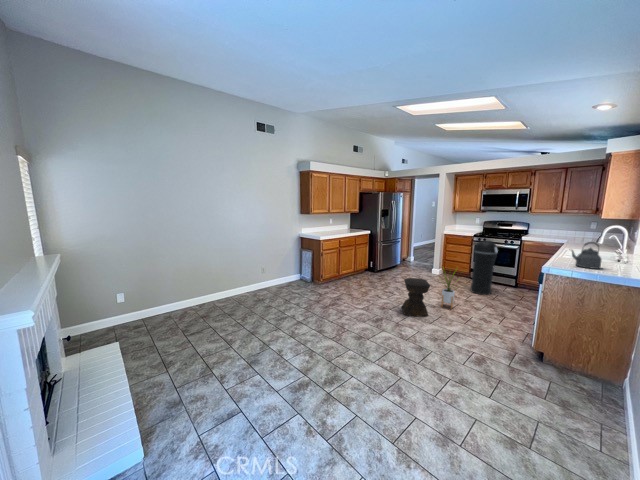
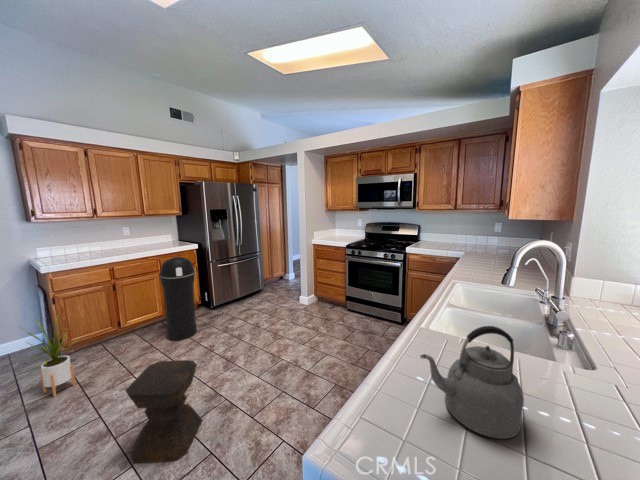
trash can: present [471,241,498,295] -> present [160,257,197,341]
house plant: present [441,272,455,309] -> present [27,314,76,397]

